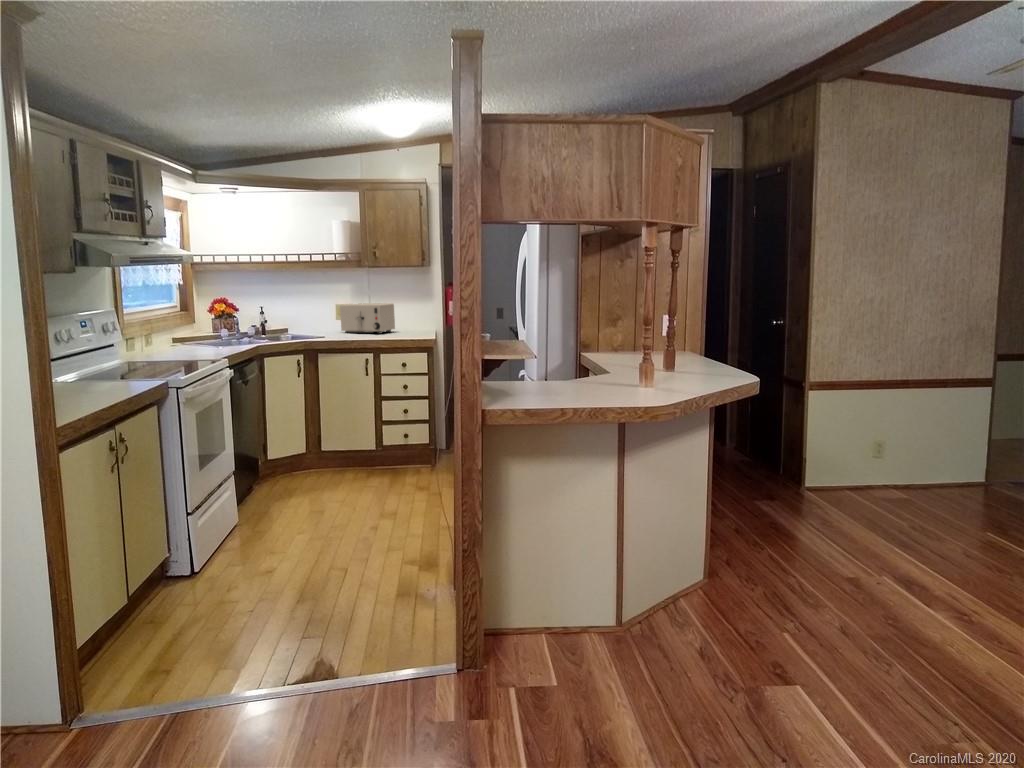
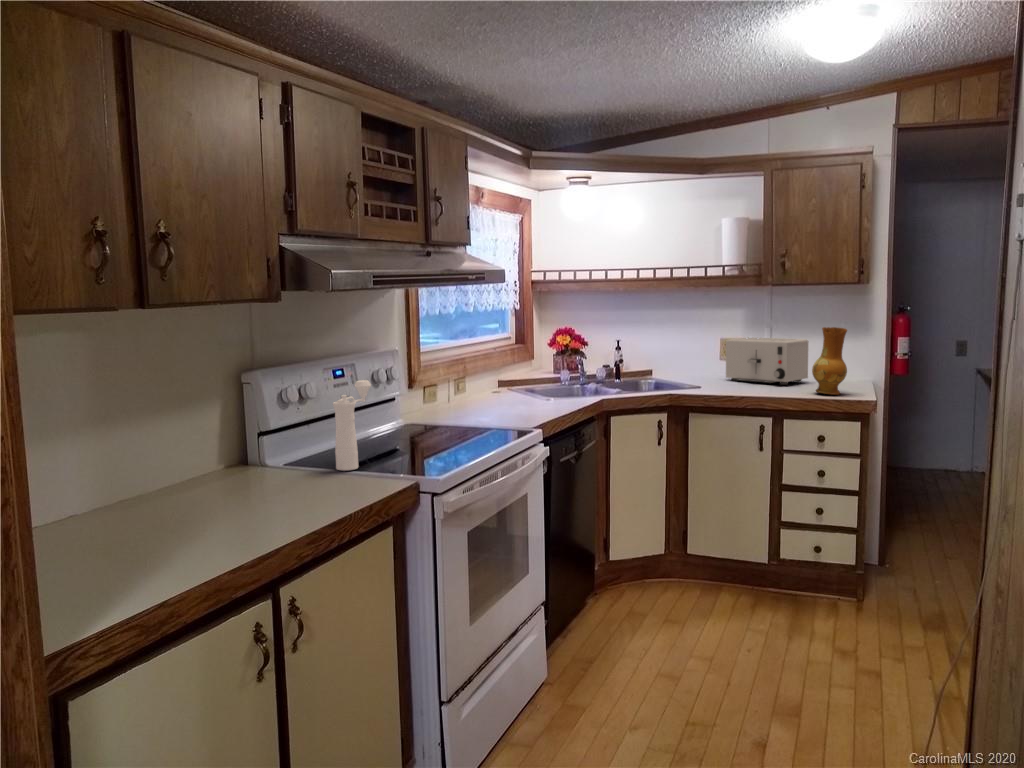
ceramic jug: none [396,294,417,337] -> present [812,327,847,395]
pepper mill: none [75,328,100,387] -> present [333,380,371,470]

